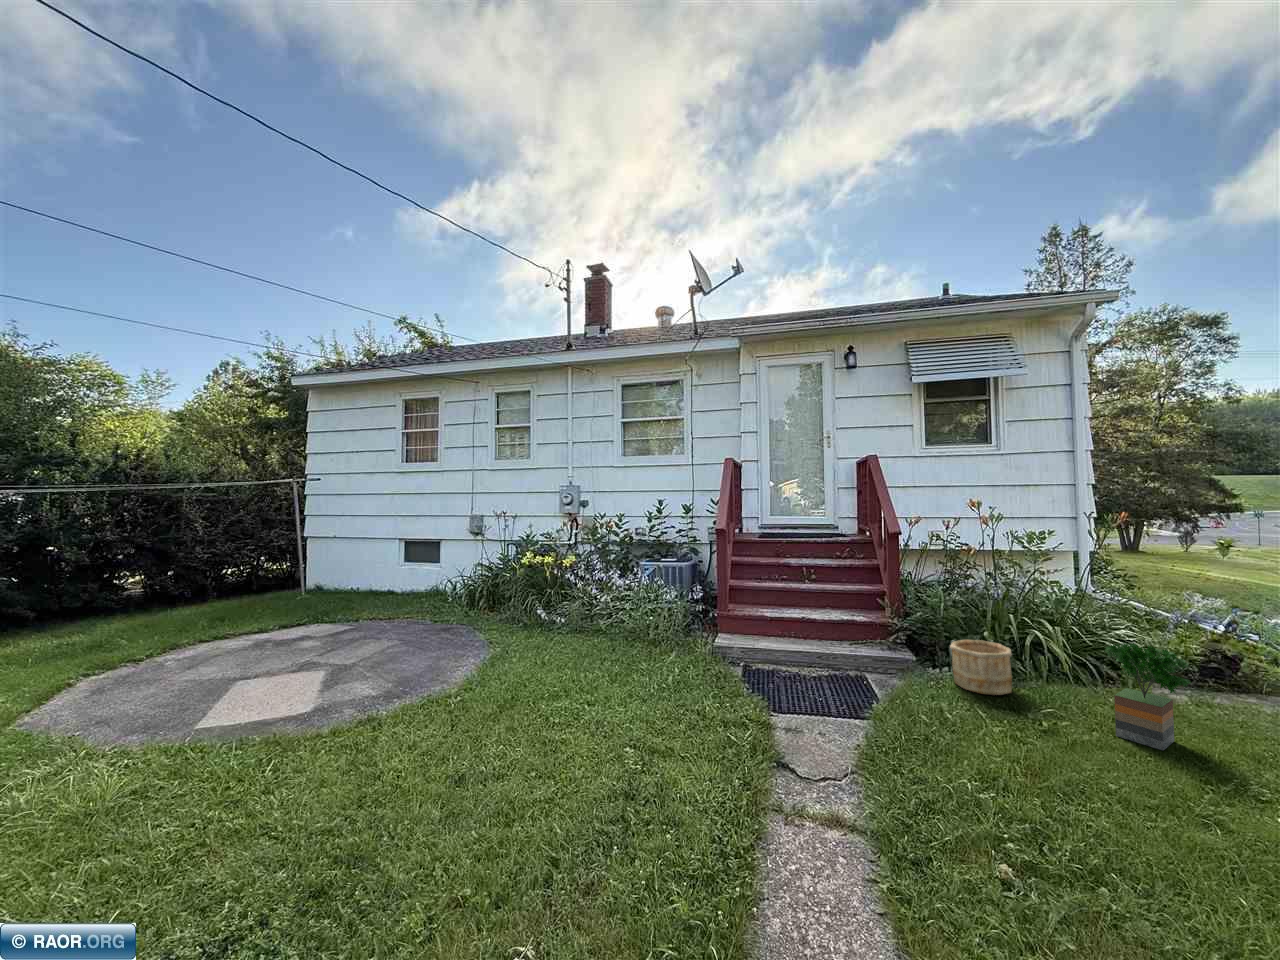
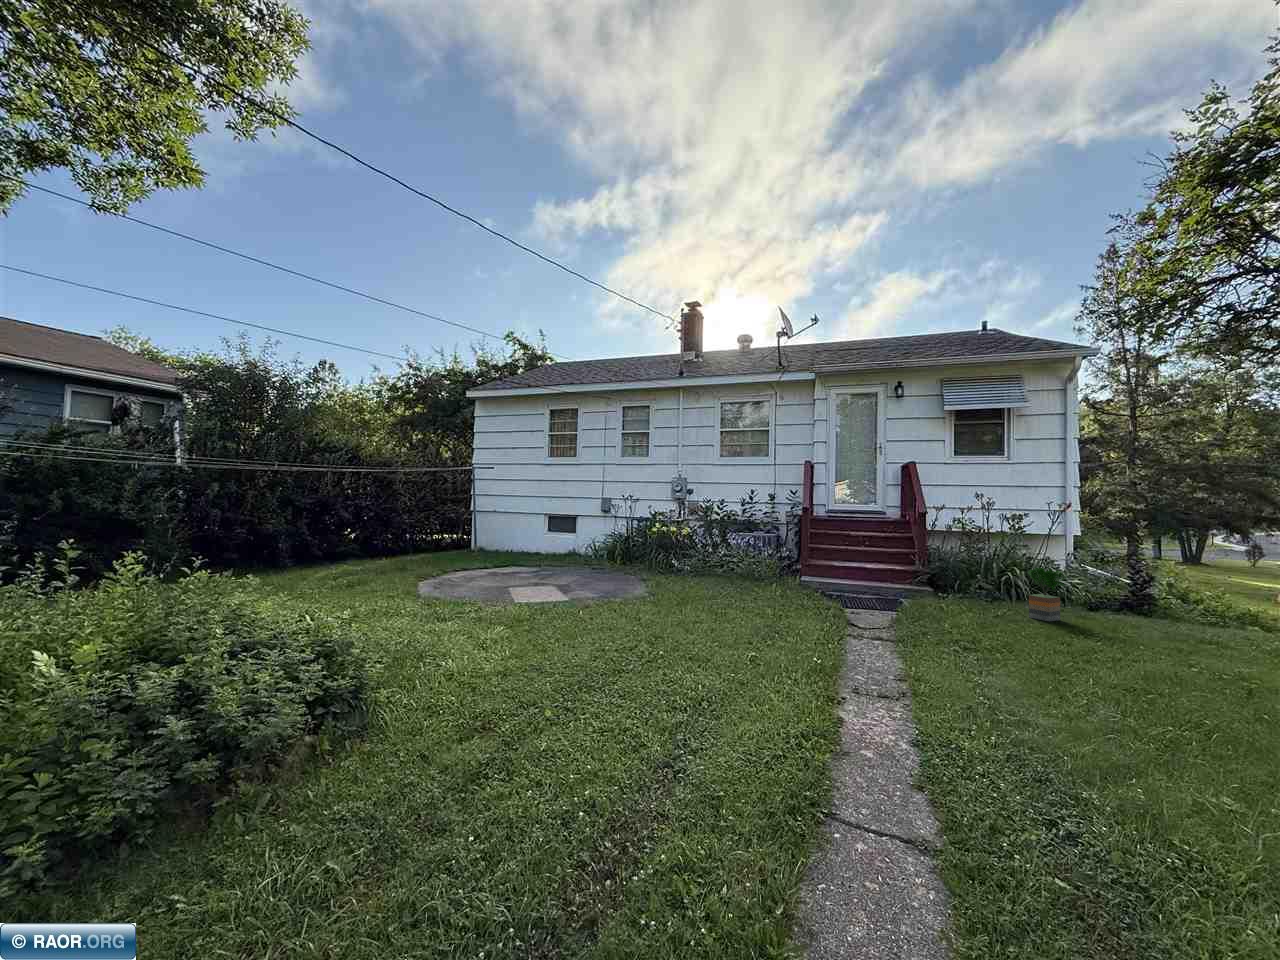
wooden bucket: present [950,640,1012,695] -> none [946,576,983,604]

